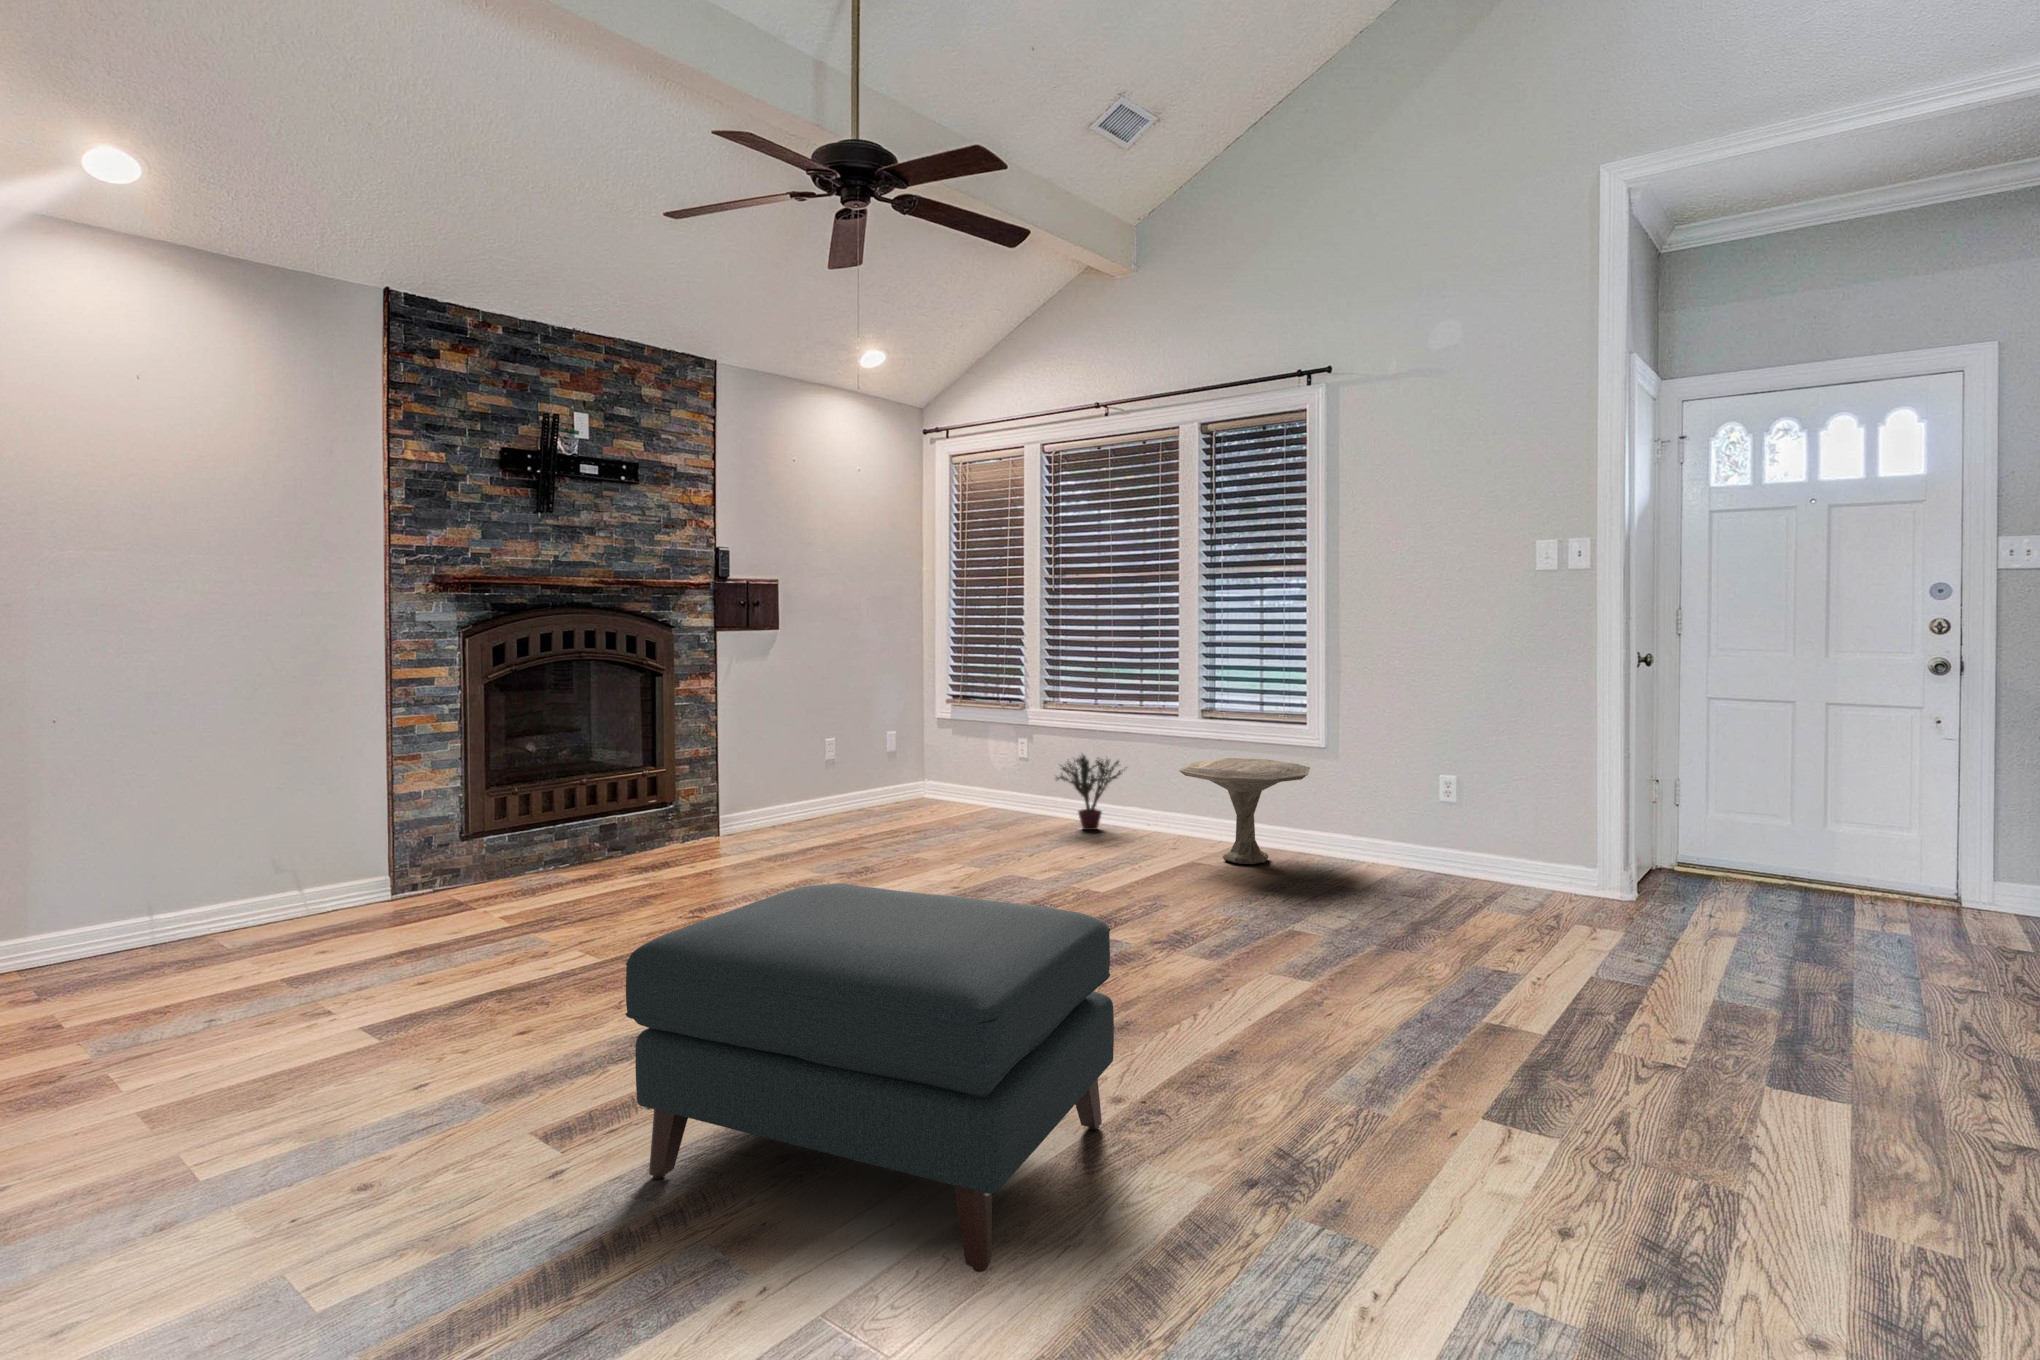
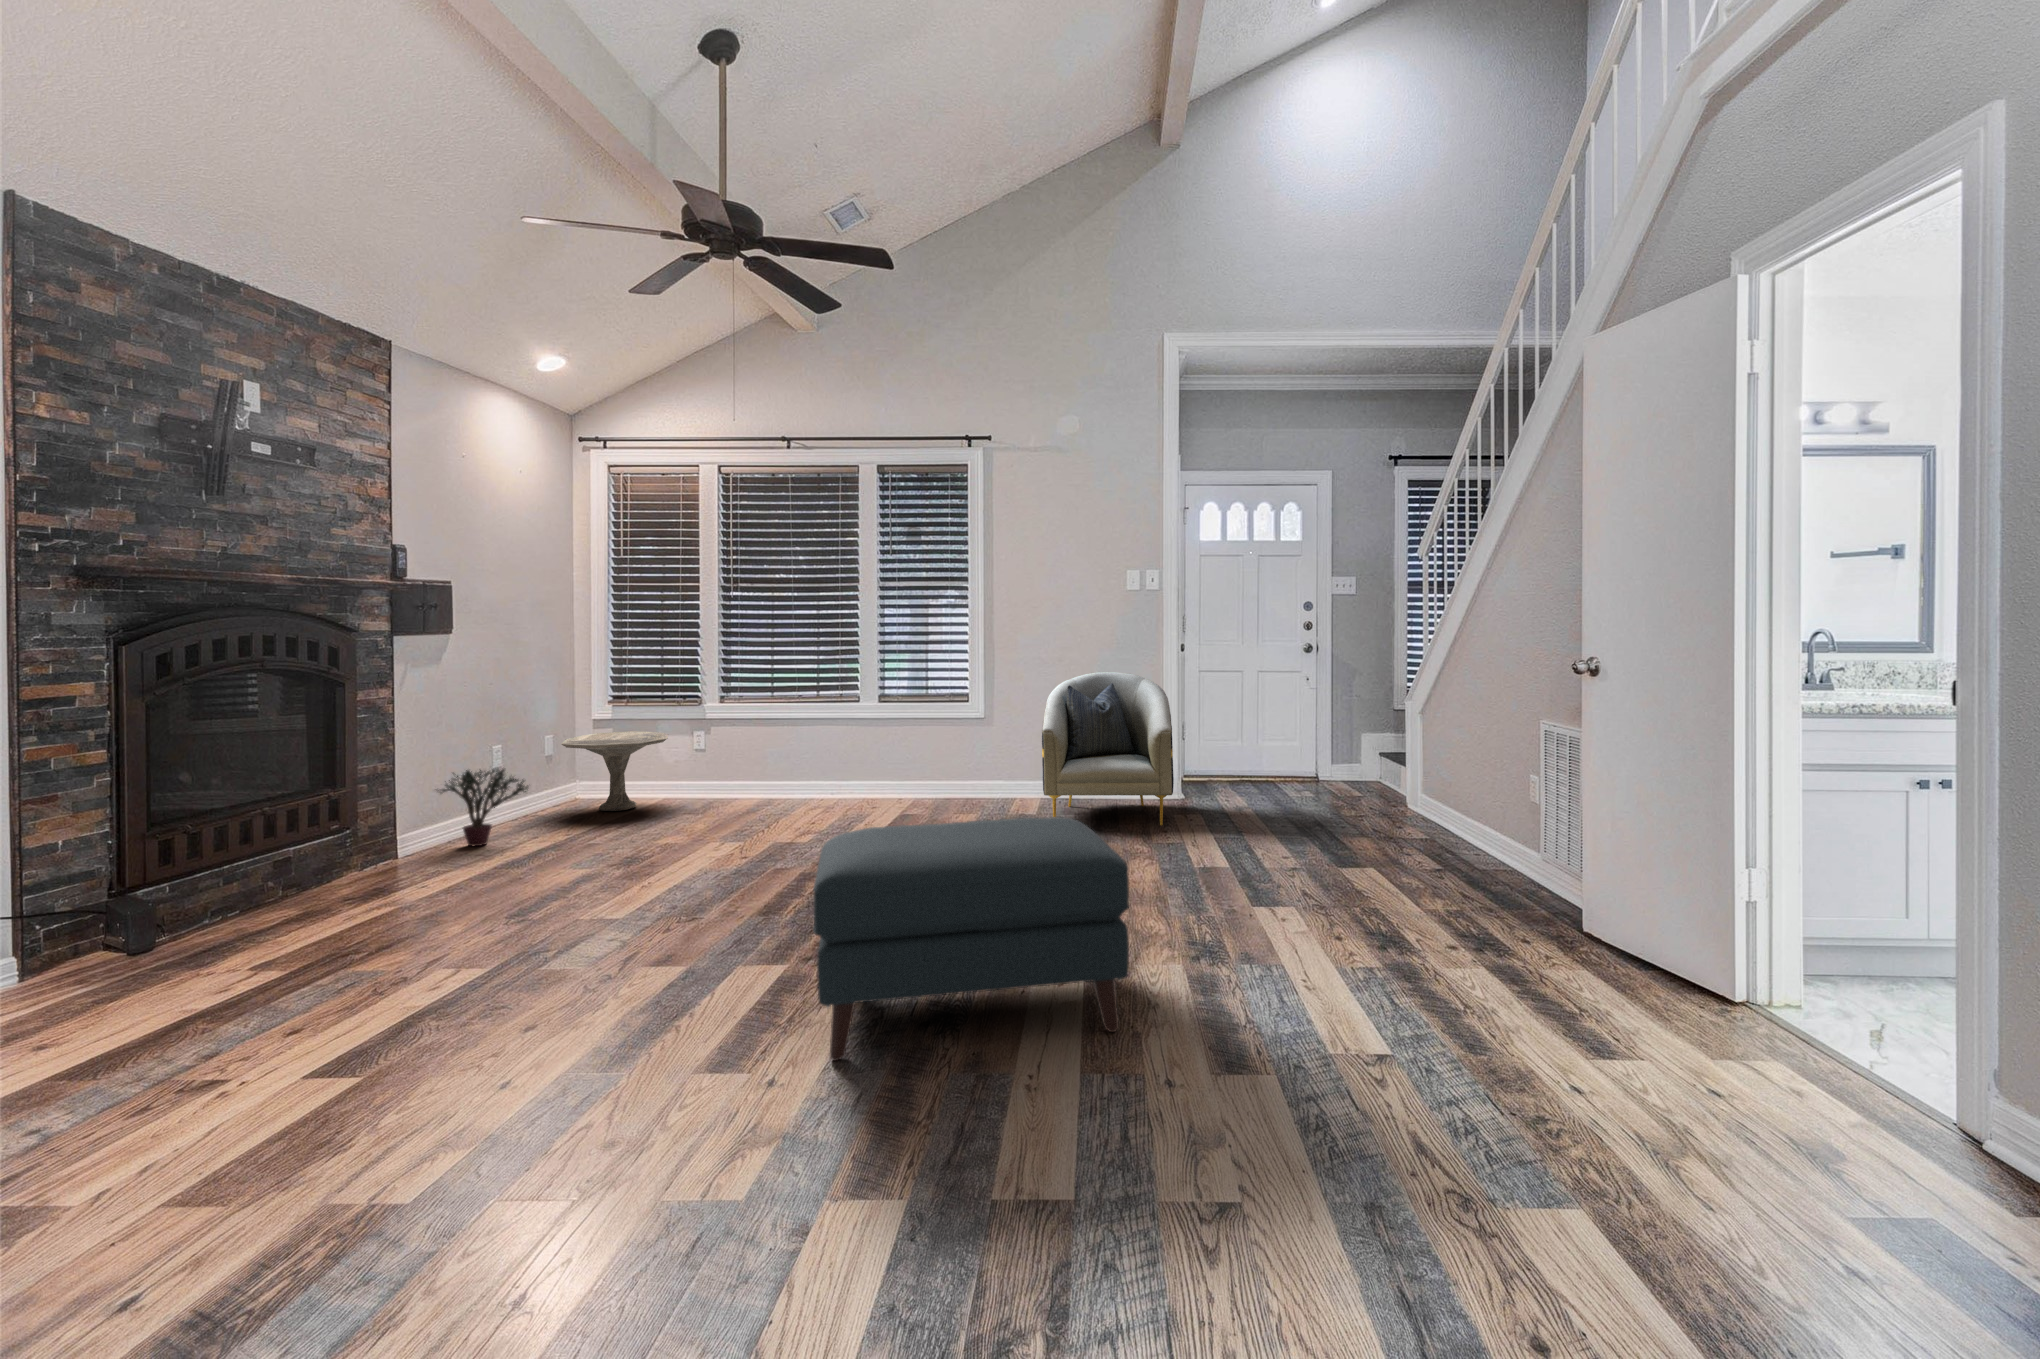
armchair: none [1349,692,1573,935] -> present [1042,672,1174,825]
potted plant: present [1056,755,1121,830] -> present [438,769,528,846]
side table: present [1179,758,1310,864] -> present [561,731,668,811]

